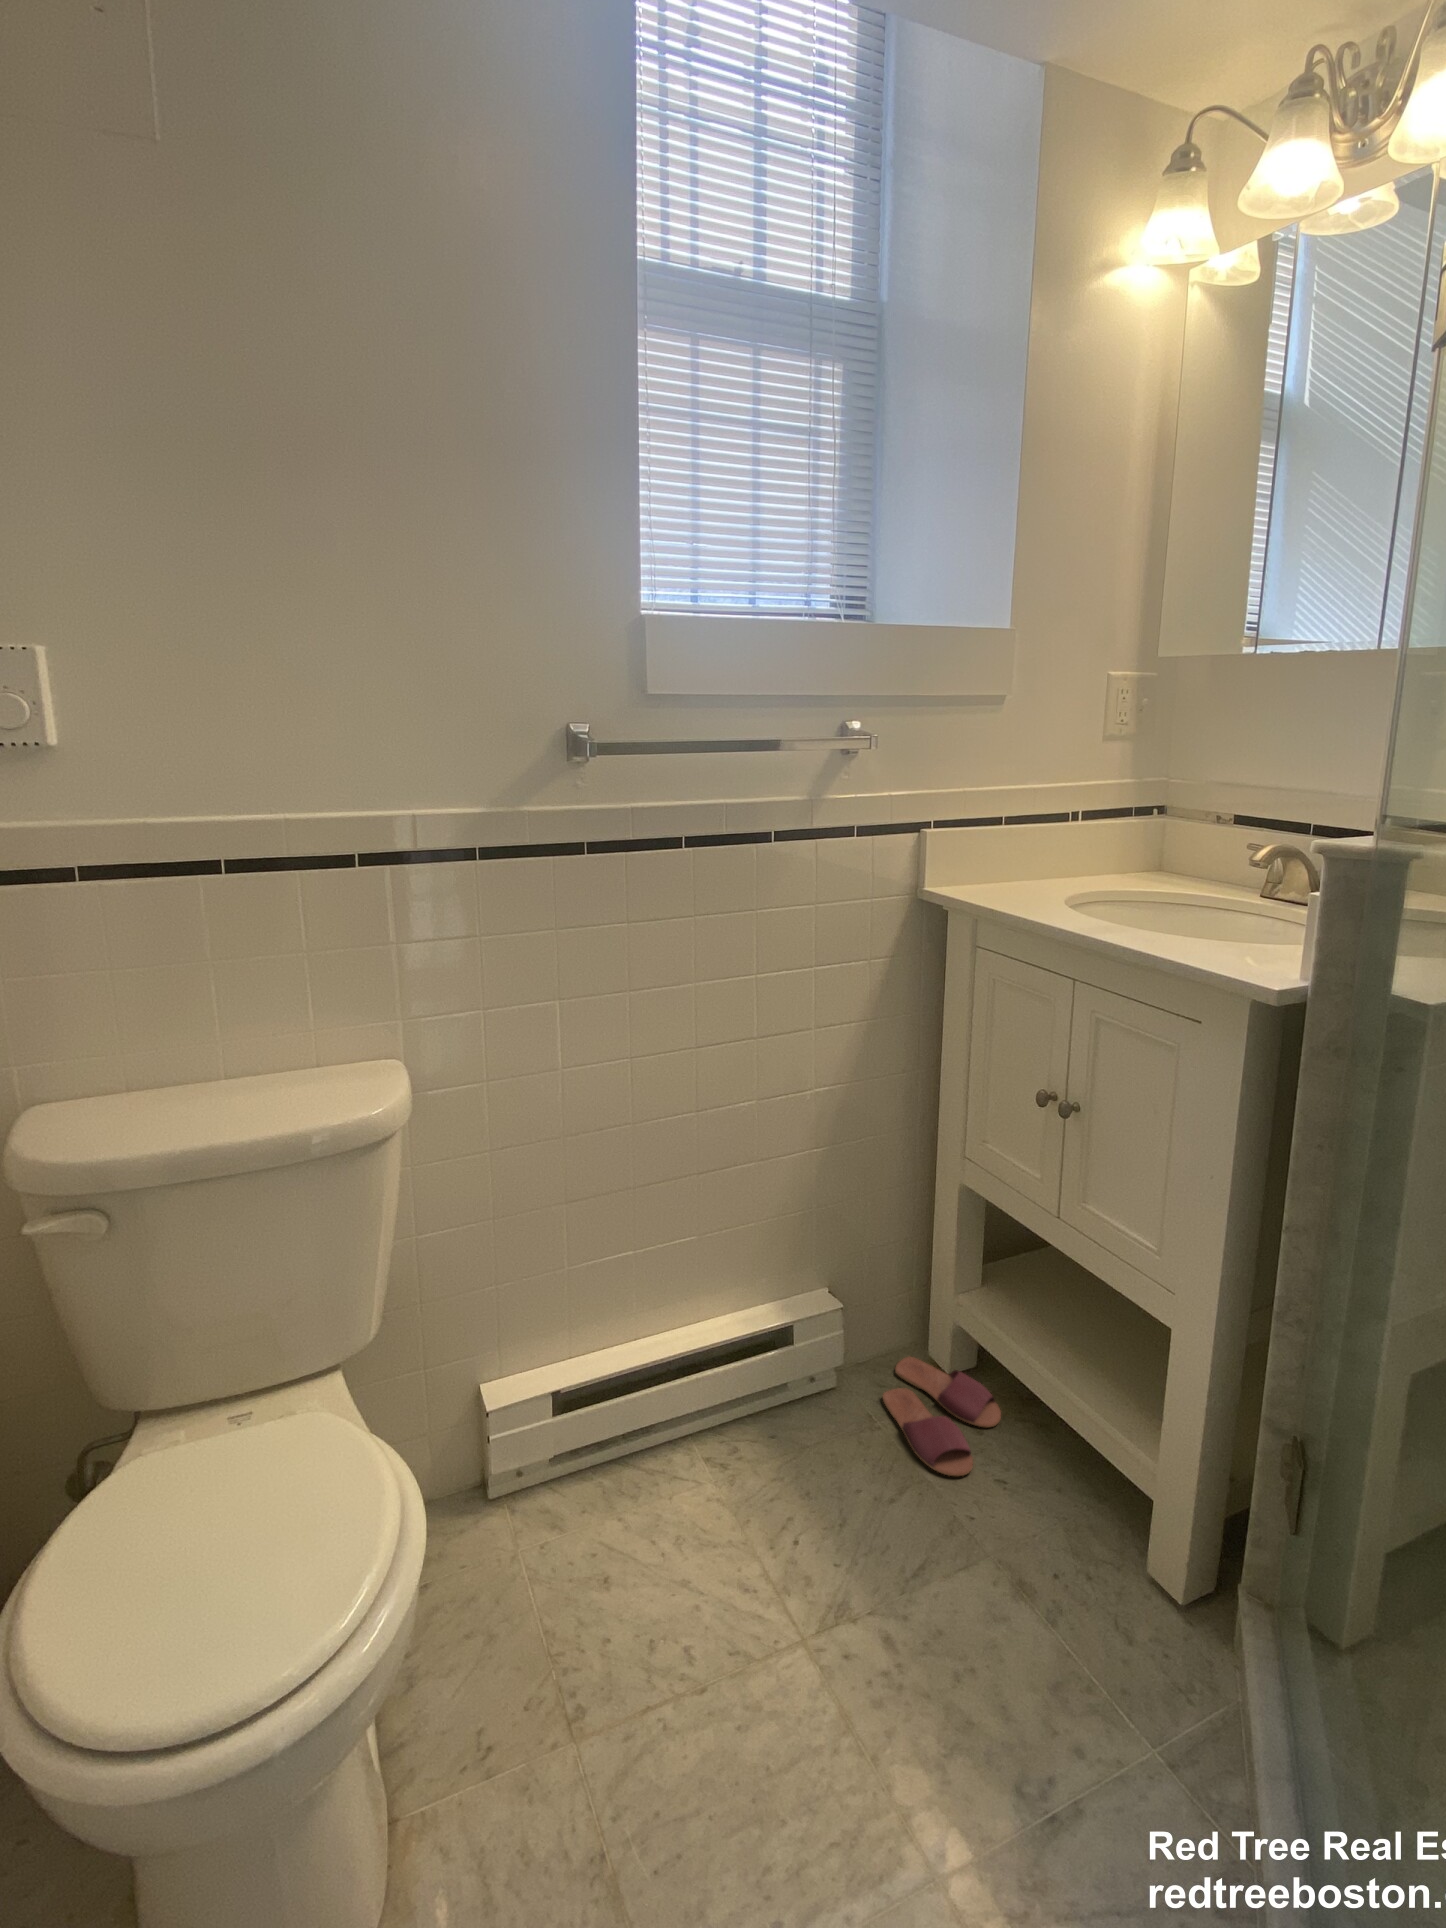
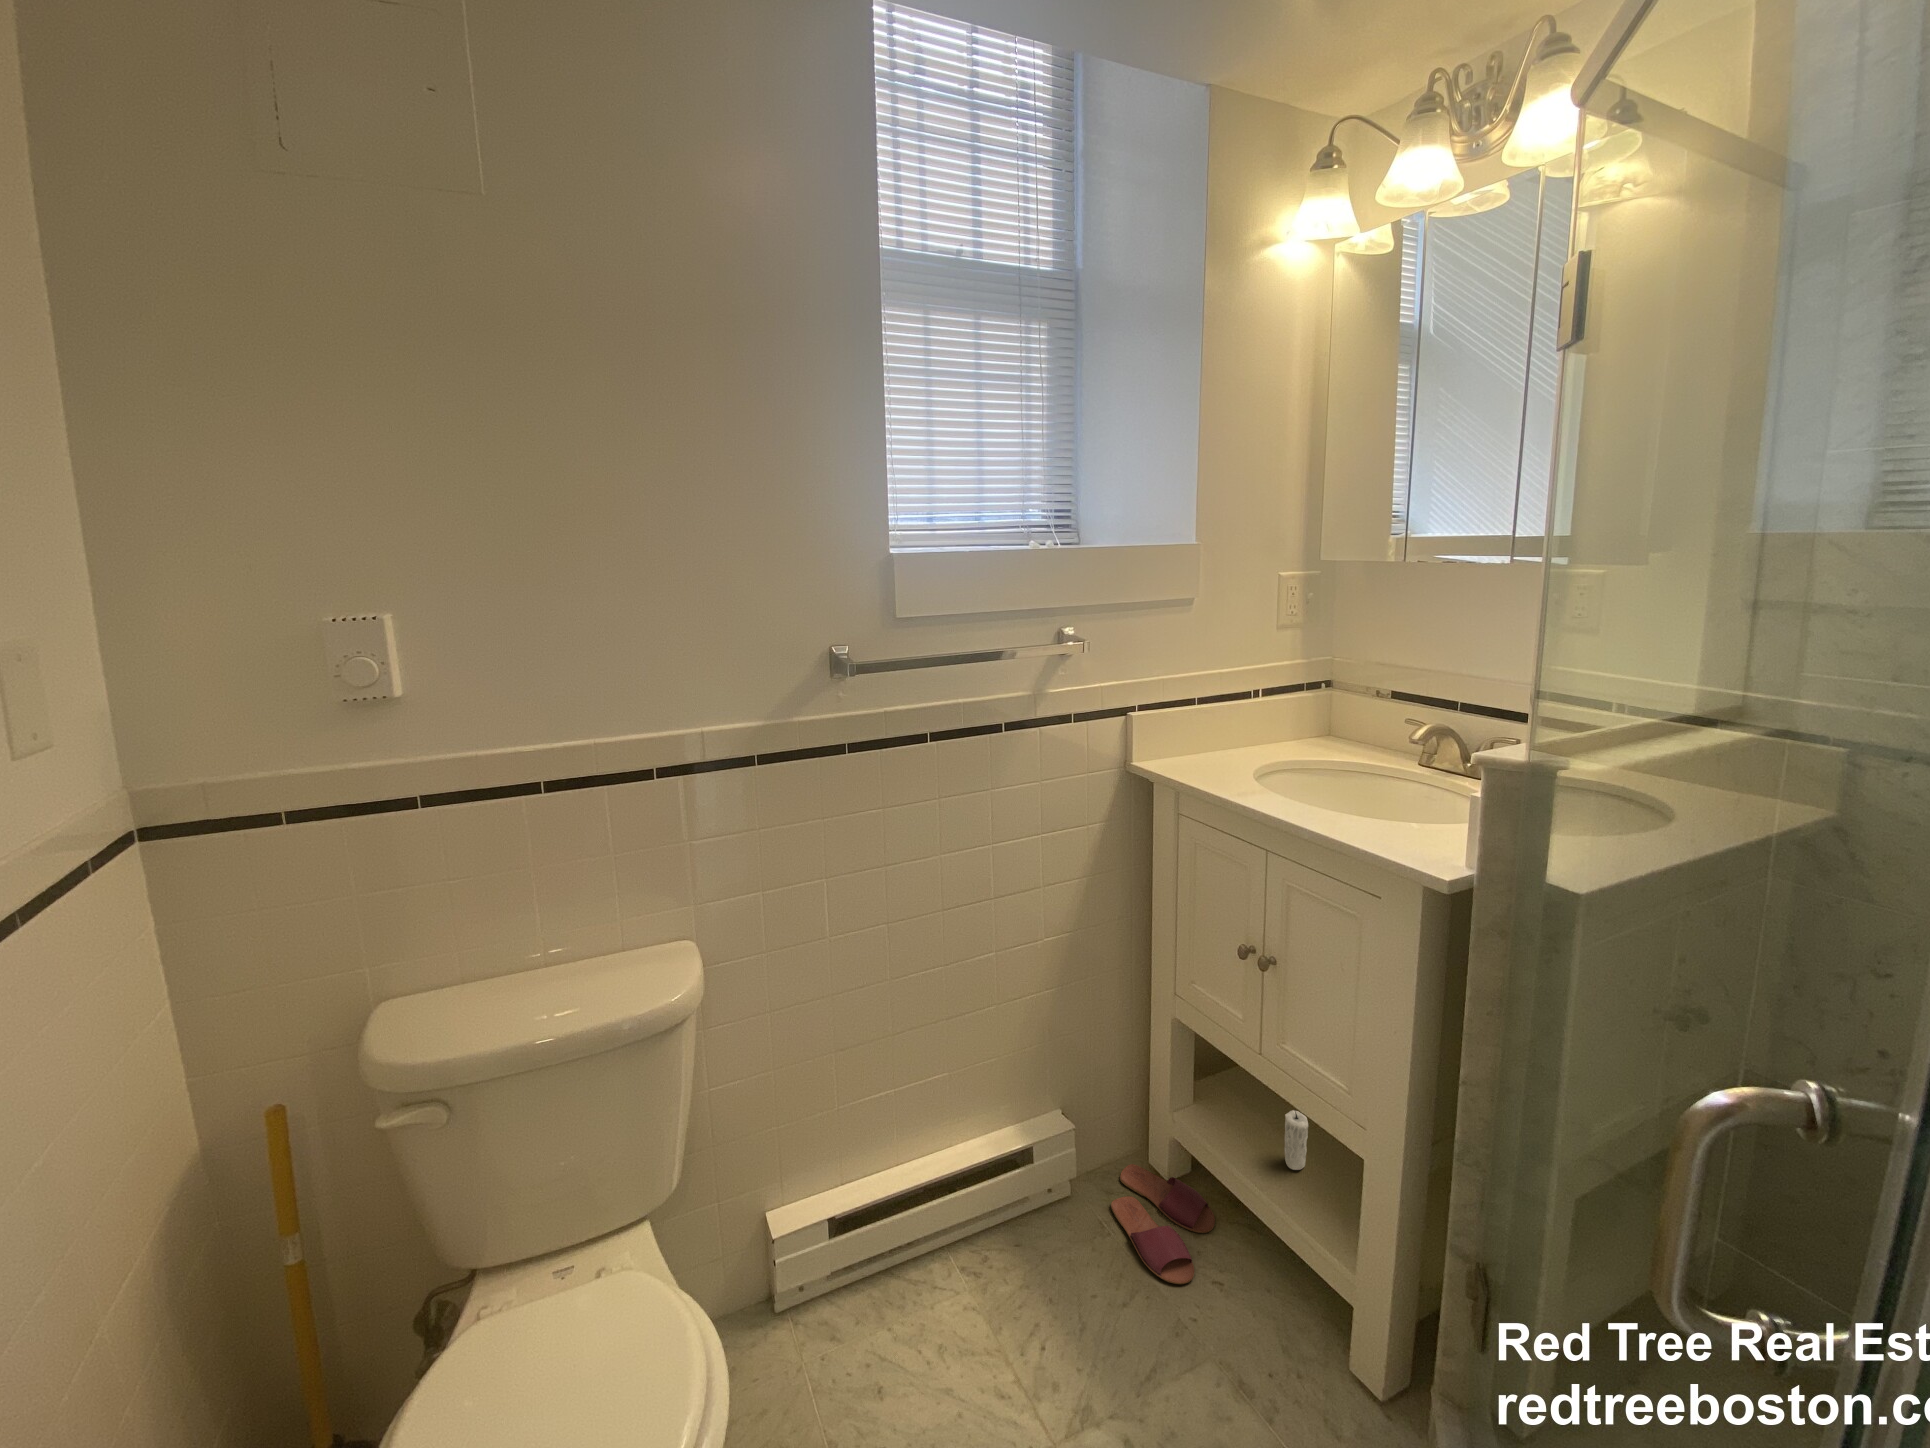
candle: none [1083,1283,1112,1355] -> present [1284,1110,1308,1170]

